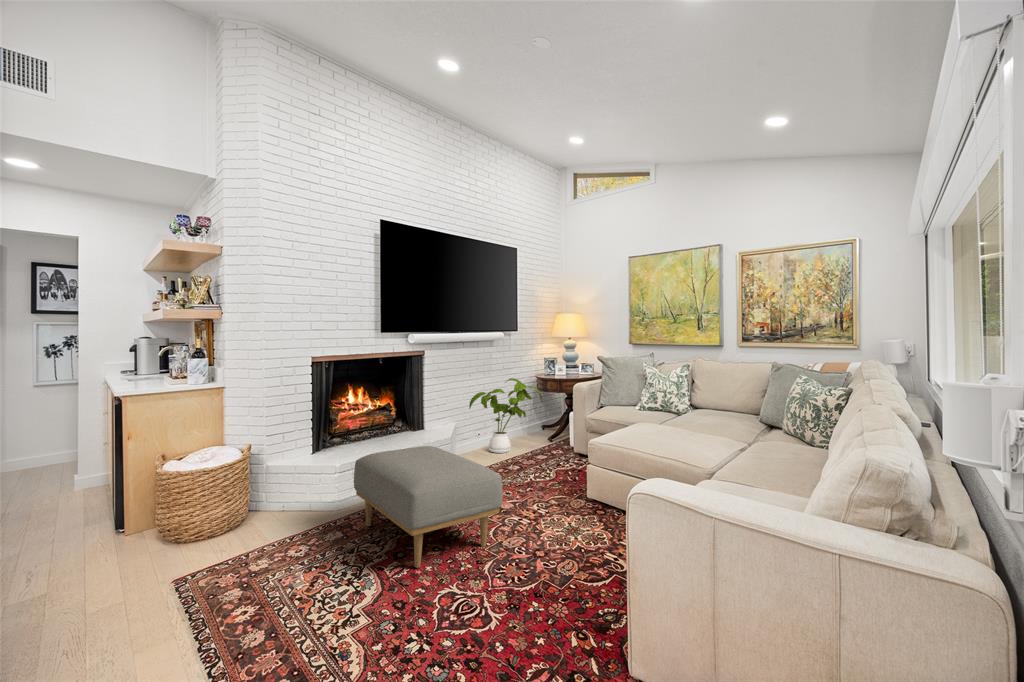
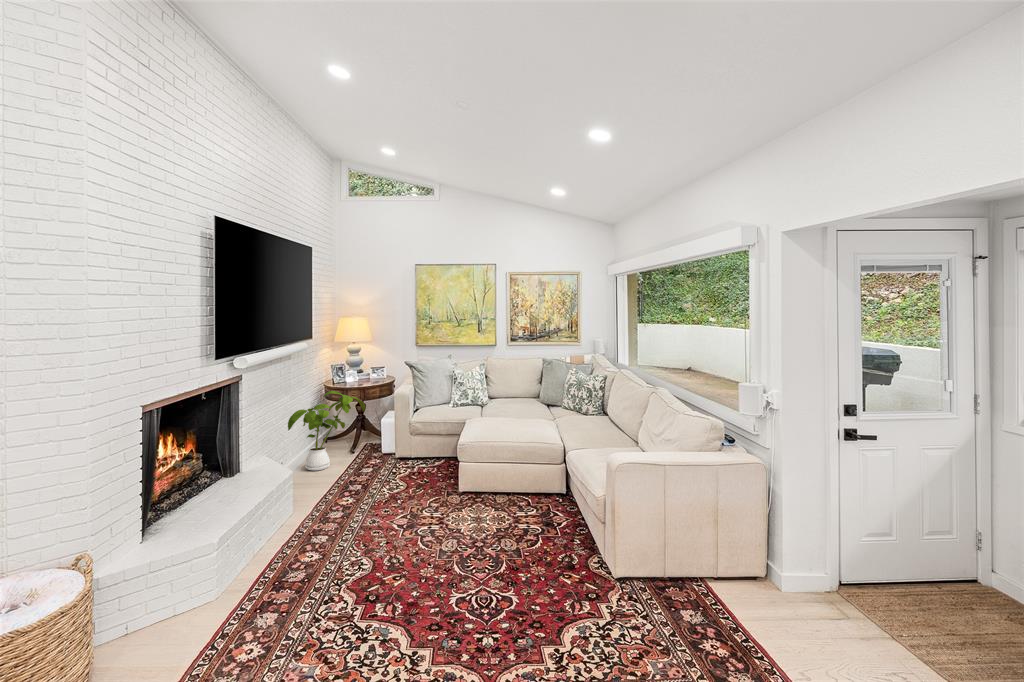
ottoman: present [354,446,503,568] -> none [276,477,443,591]

